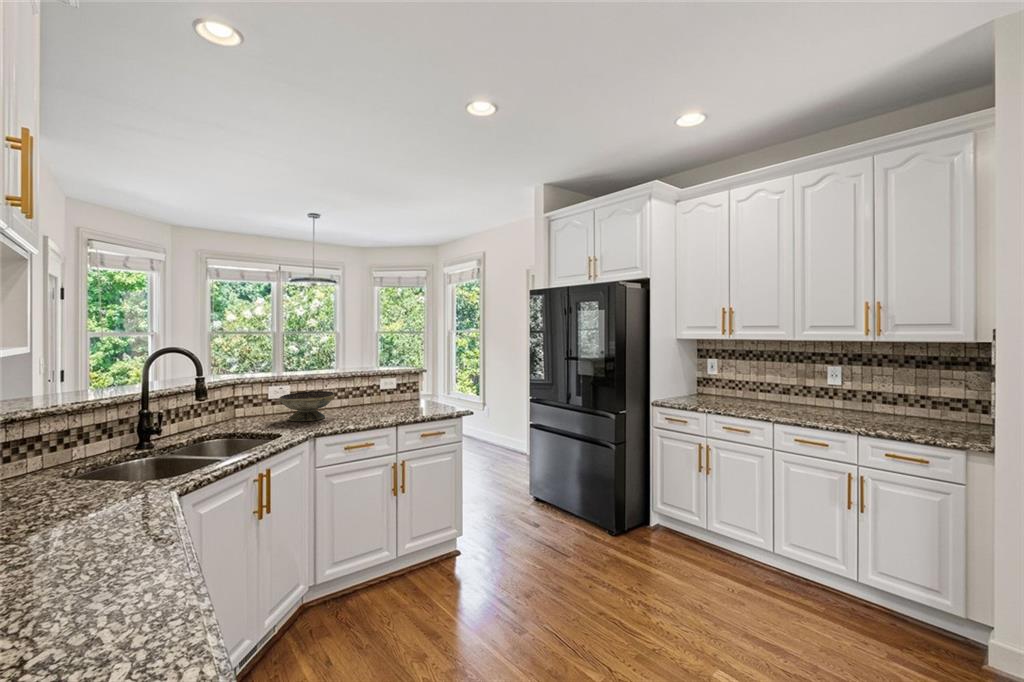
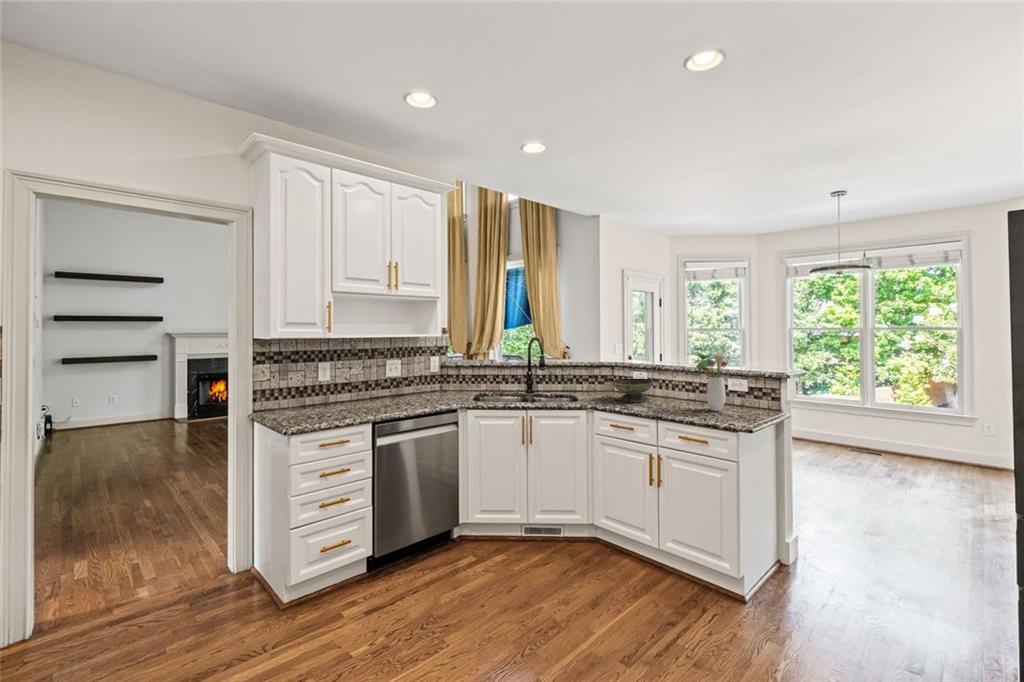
flower arrangement: none [363,352,409,408] -> present [688,352,729,411]

